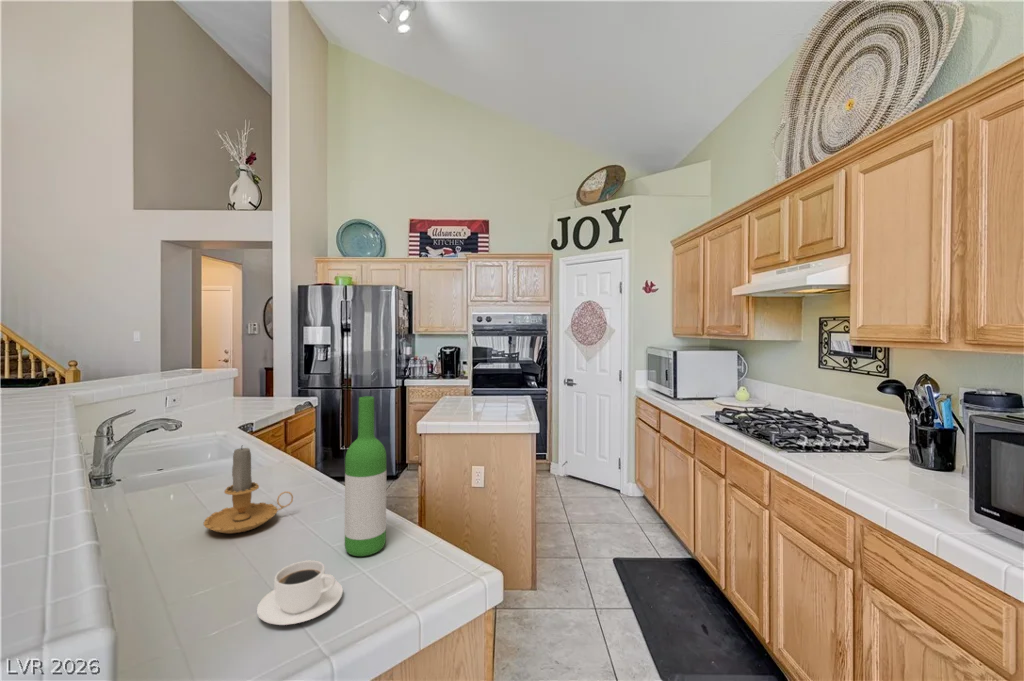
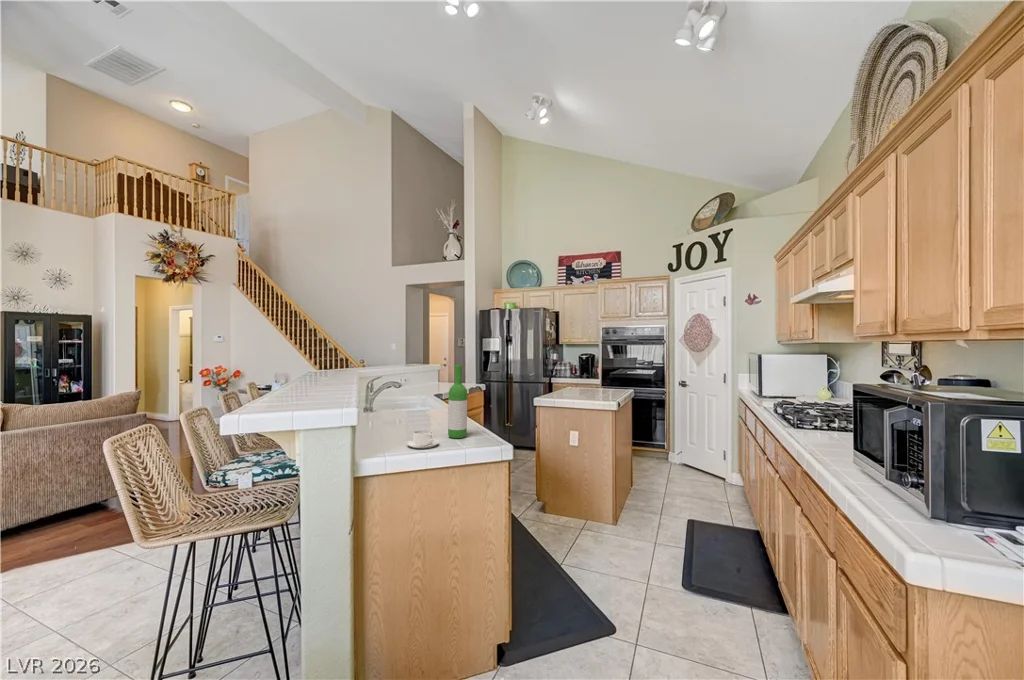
candle: present [204,448,293,533] -> none [399,388,436,427]

